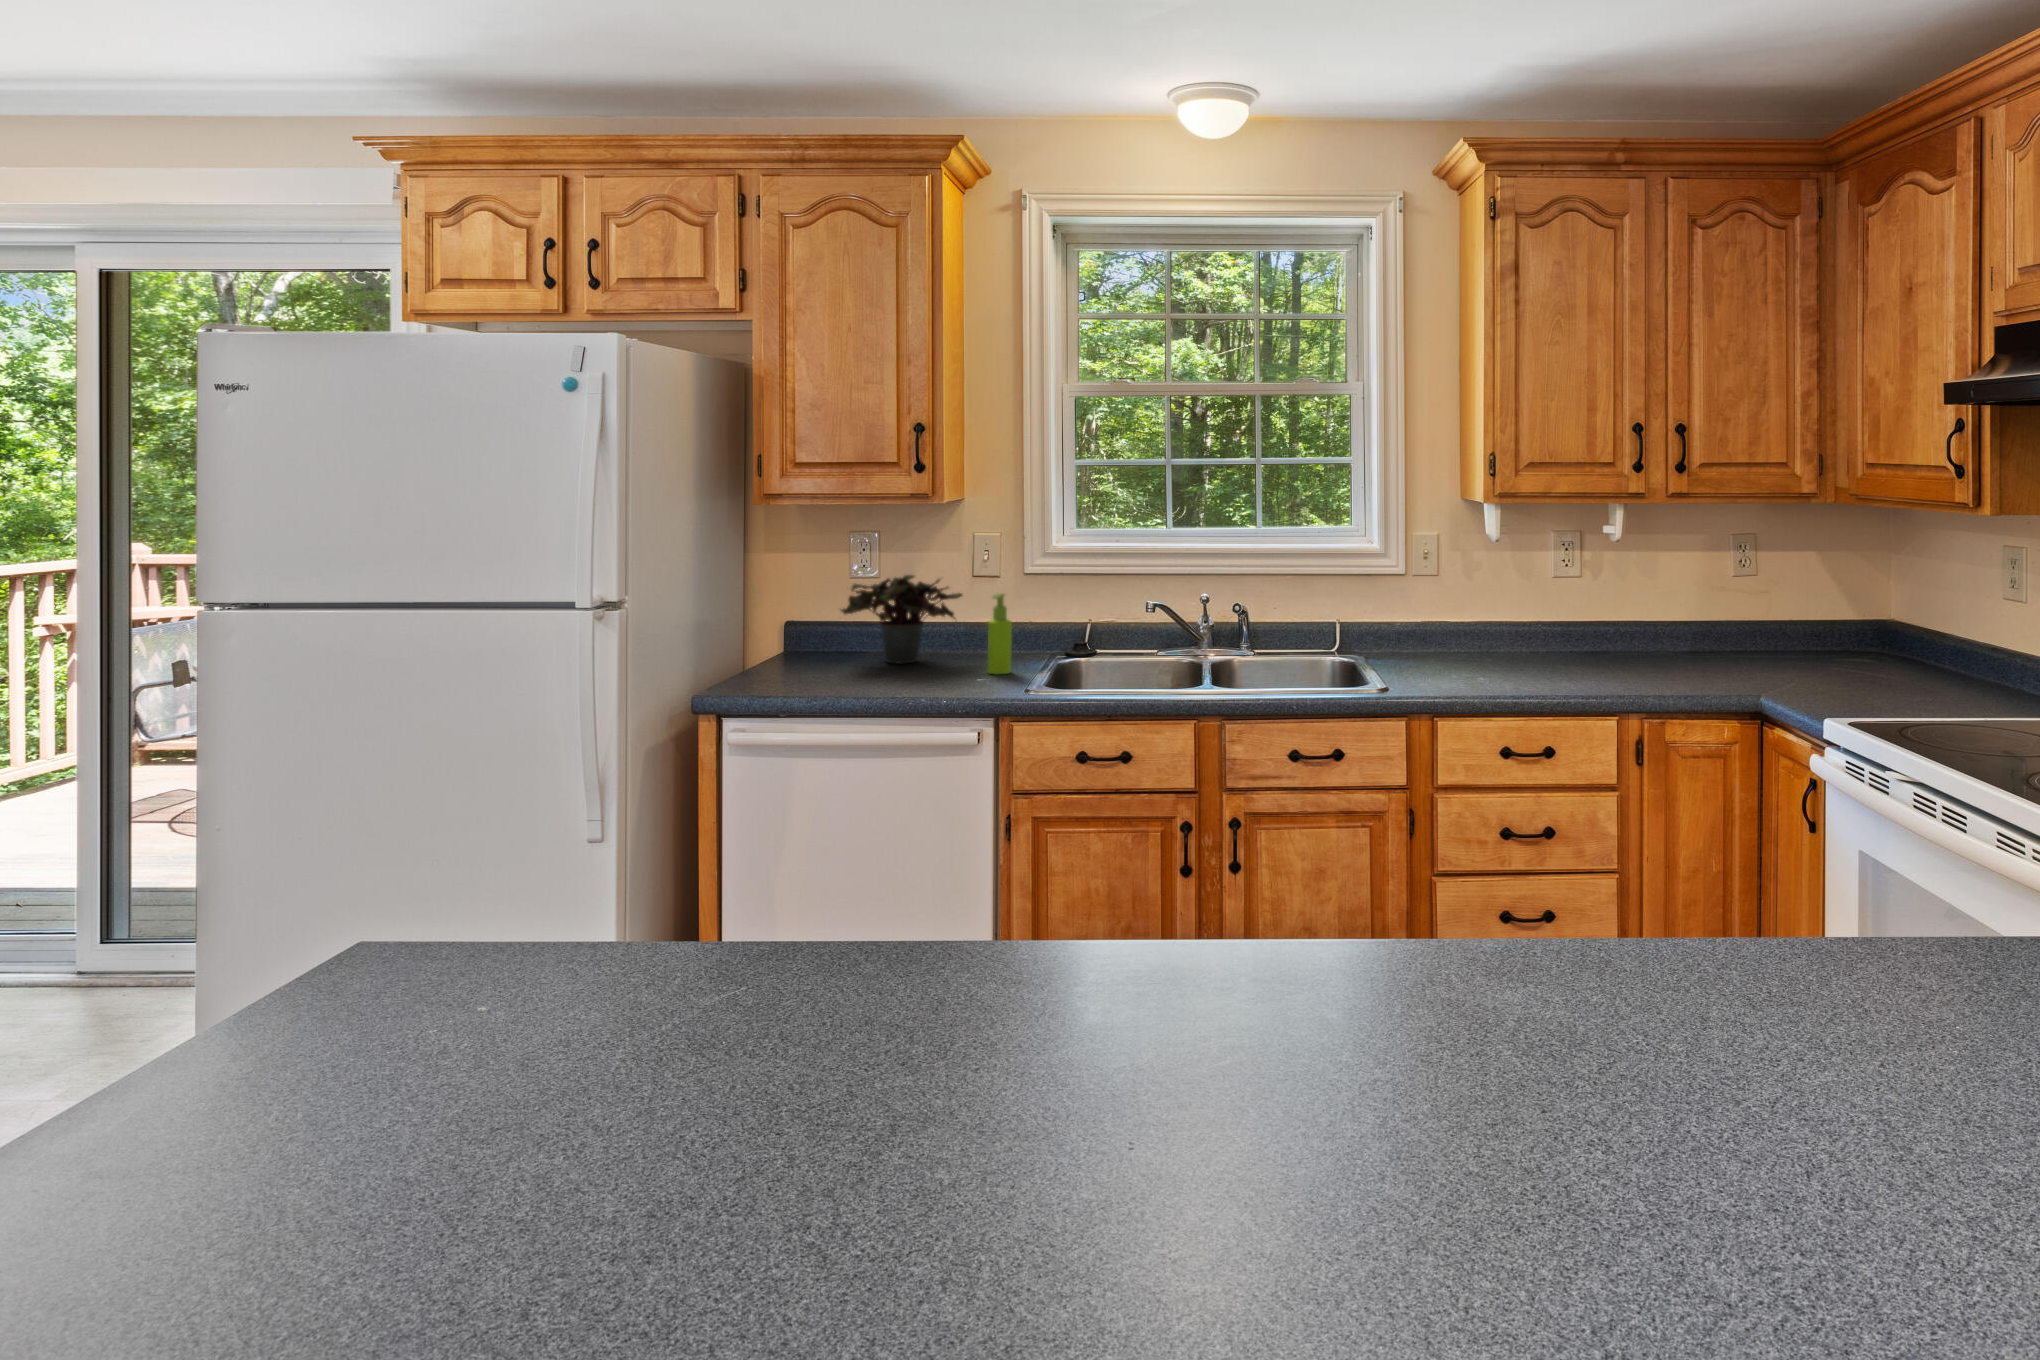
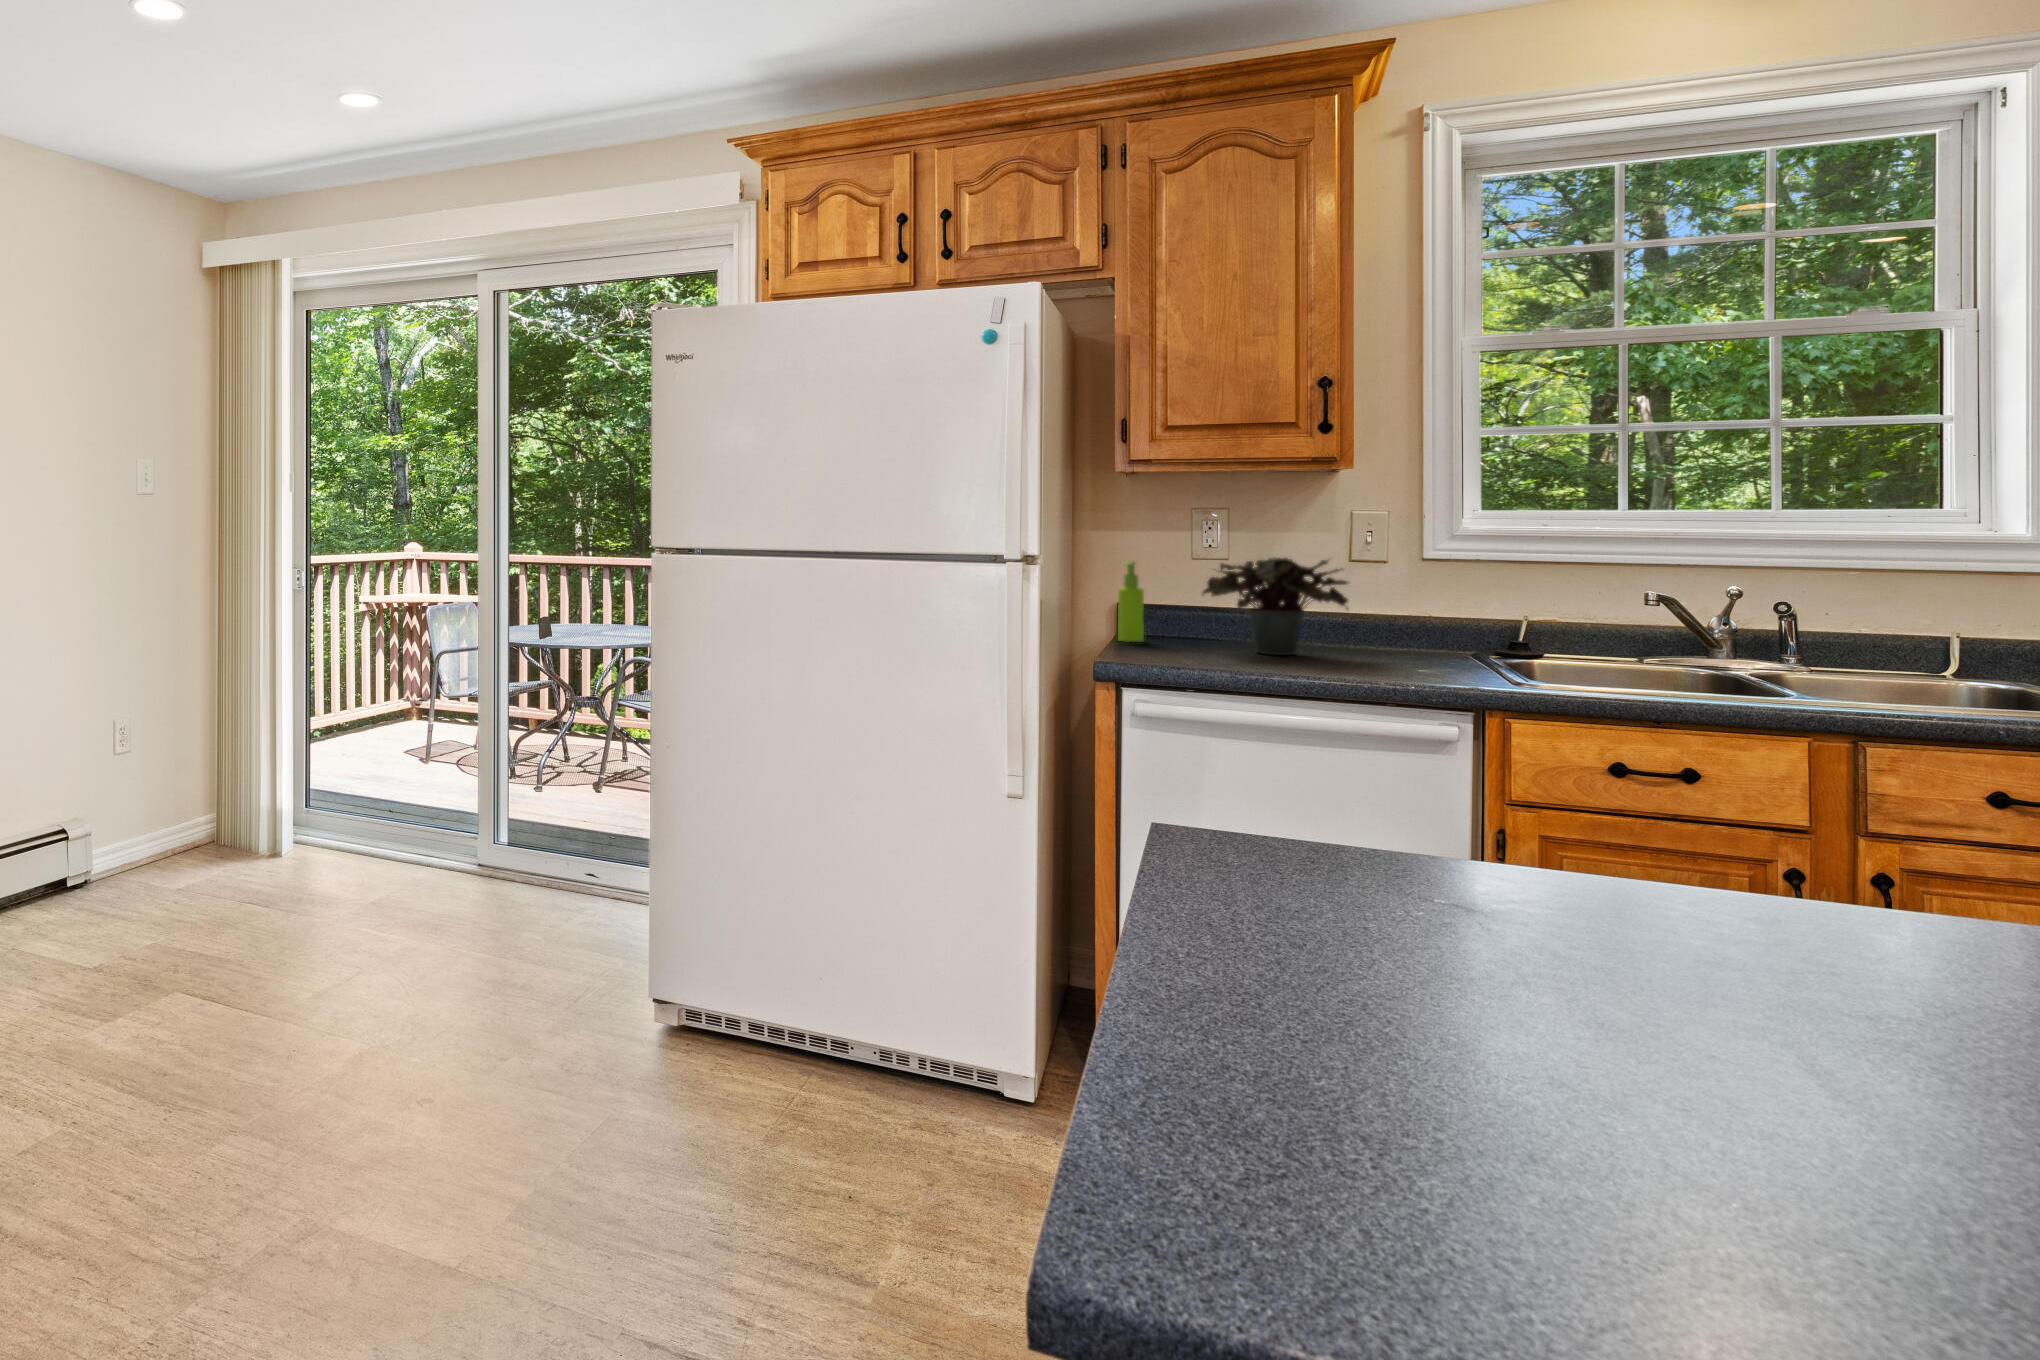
soap dispenser: present [988,594,1012,674] -> present [1118,561,1144,642]

